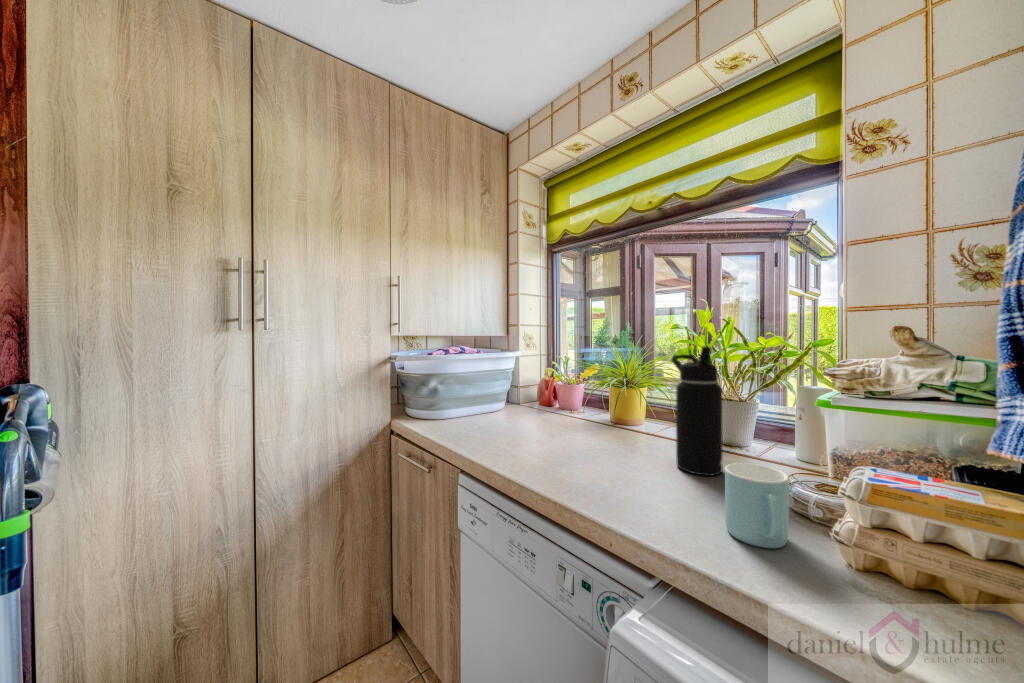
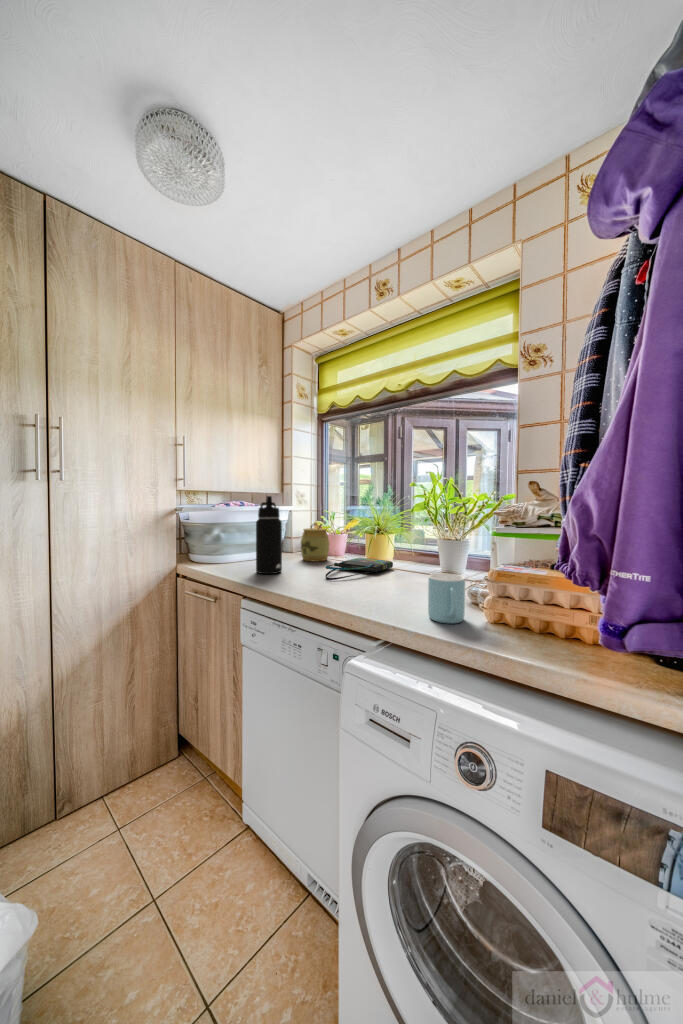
water bottle: present [672,346,723,476] -> present [256,496,282,574]
jar: none [530,372,565,419] -> present [301,523,329,561]
tote bag: none [563,417,648,450] -> present [326,558,393,580]

